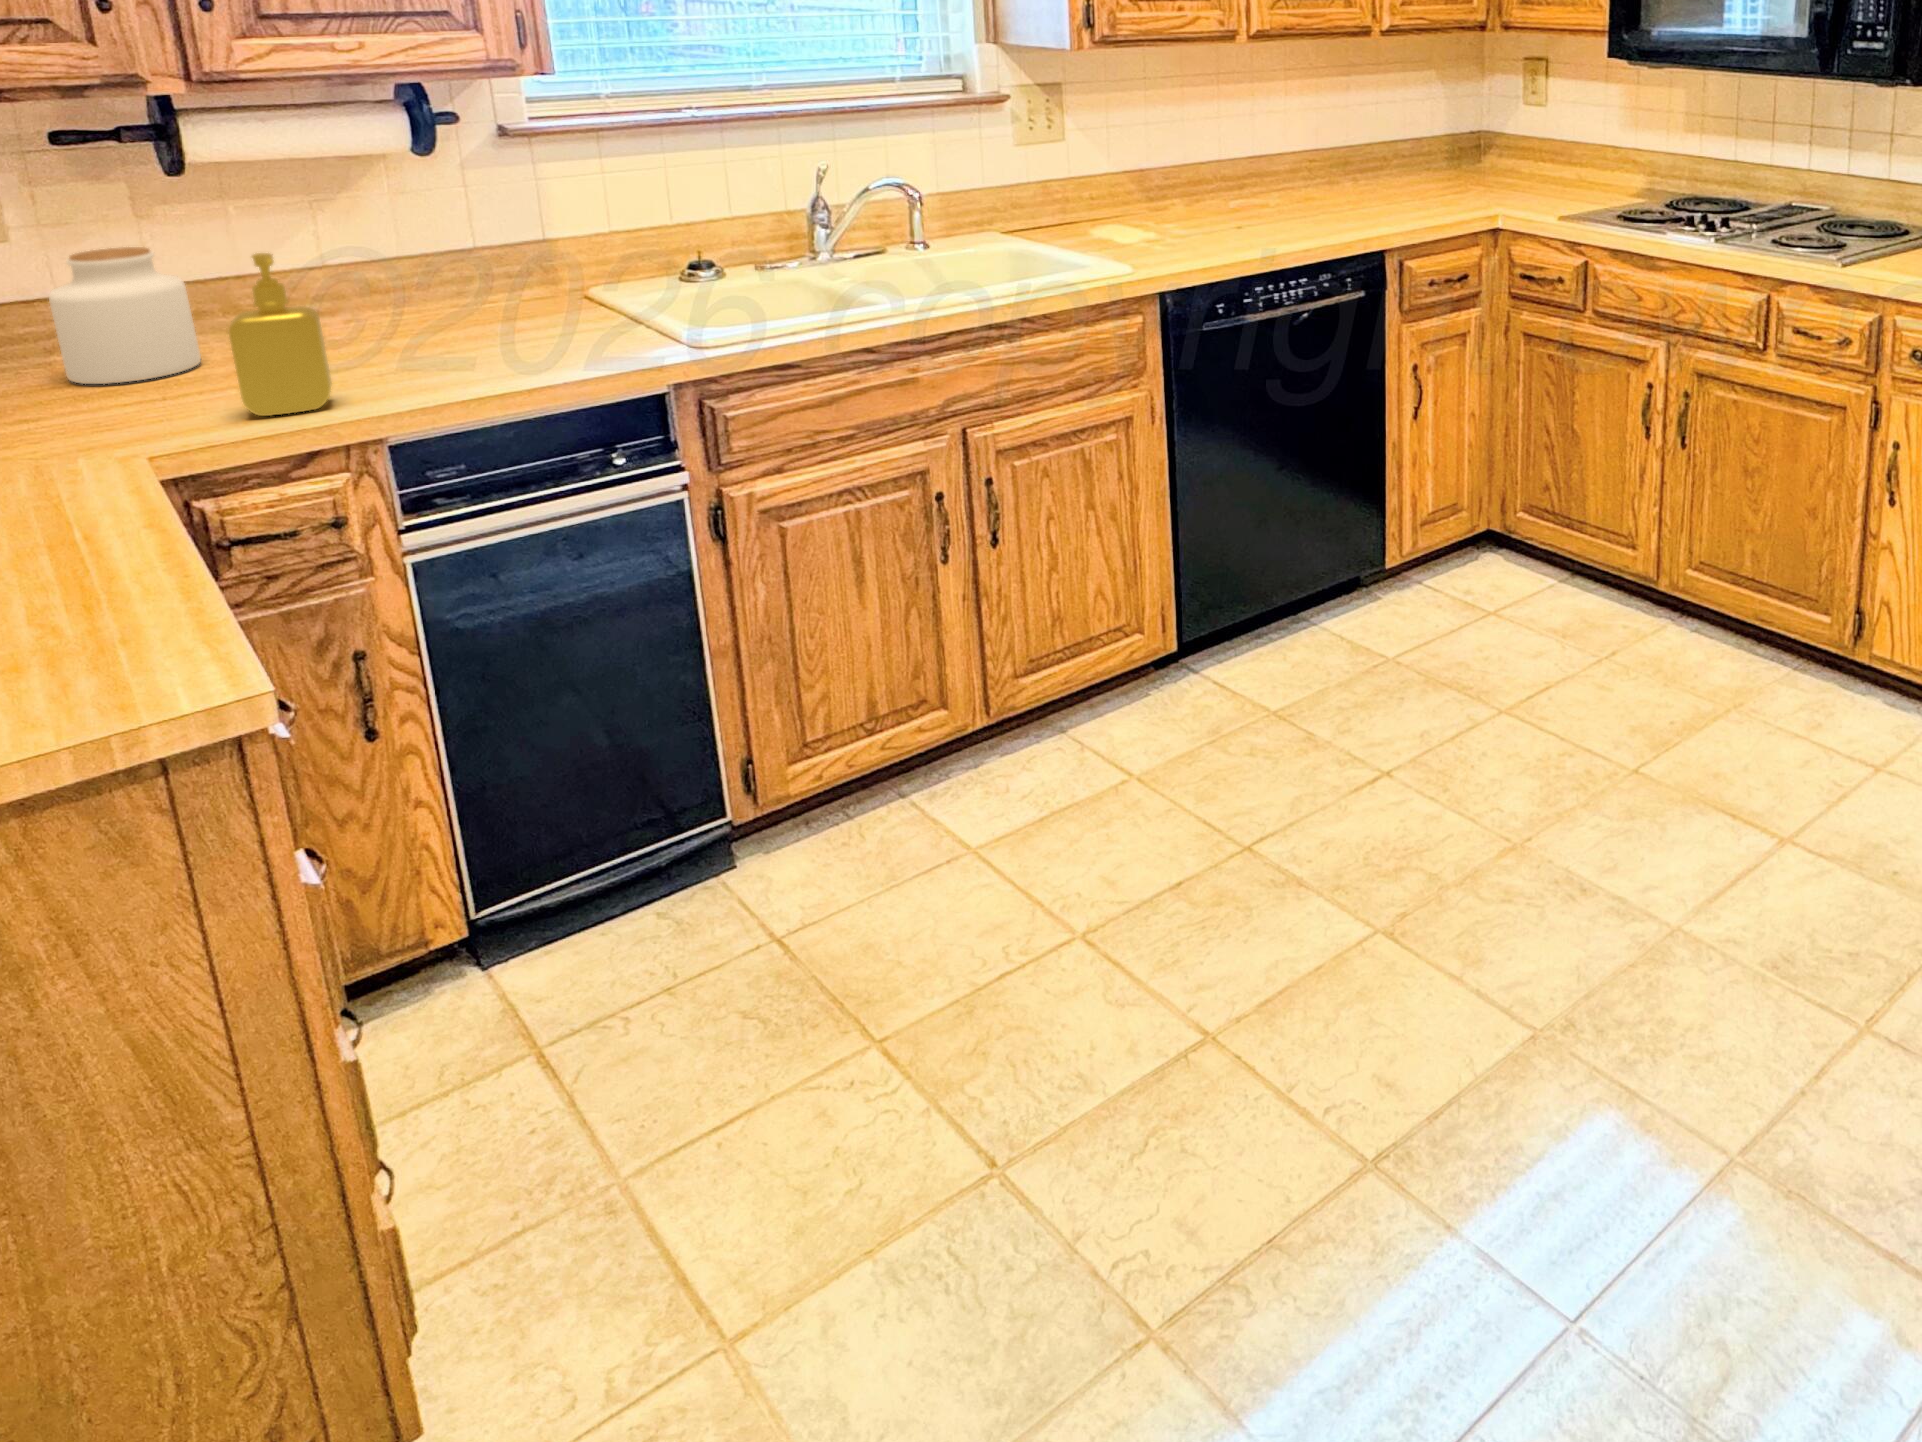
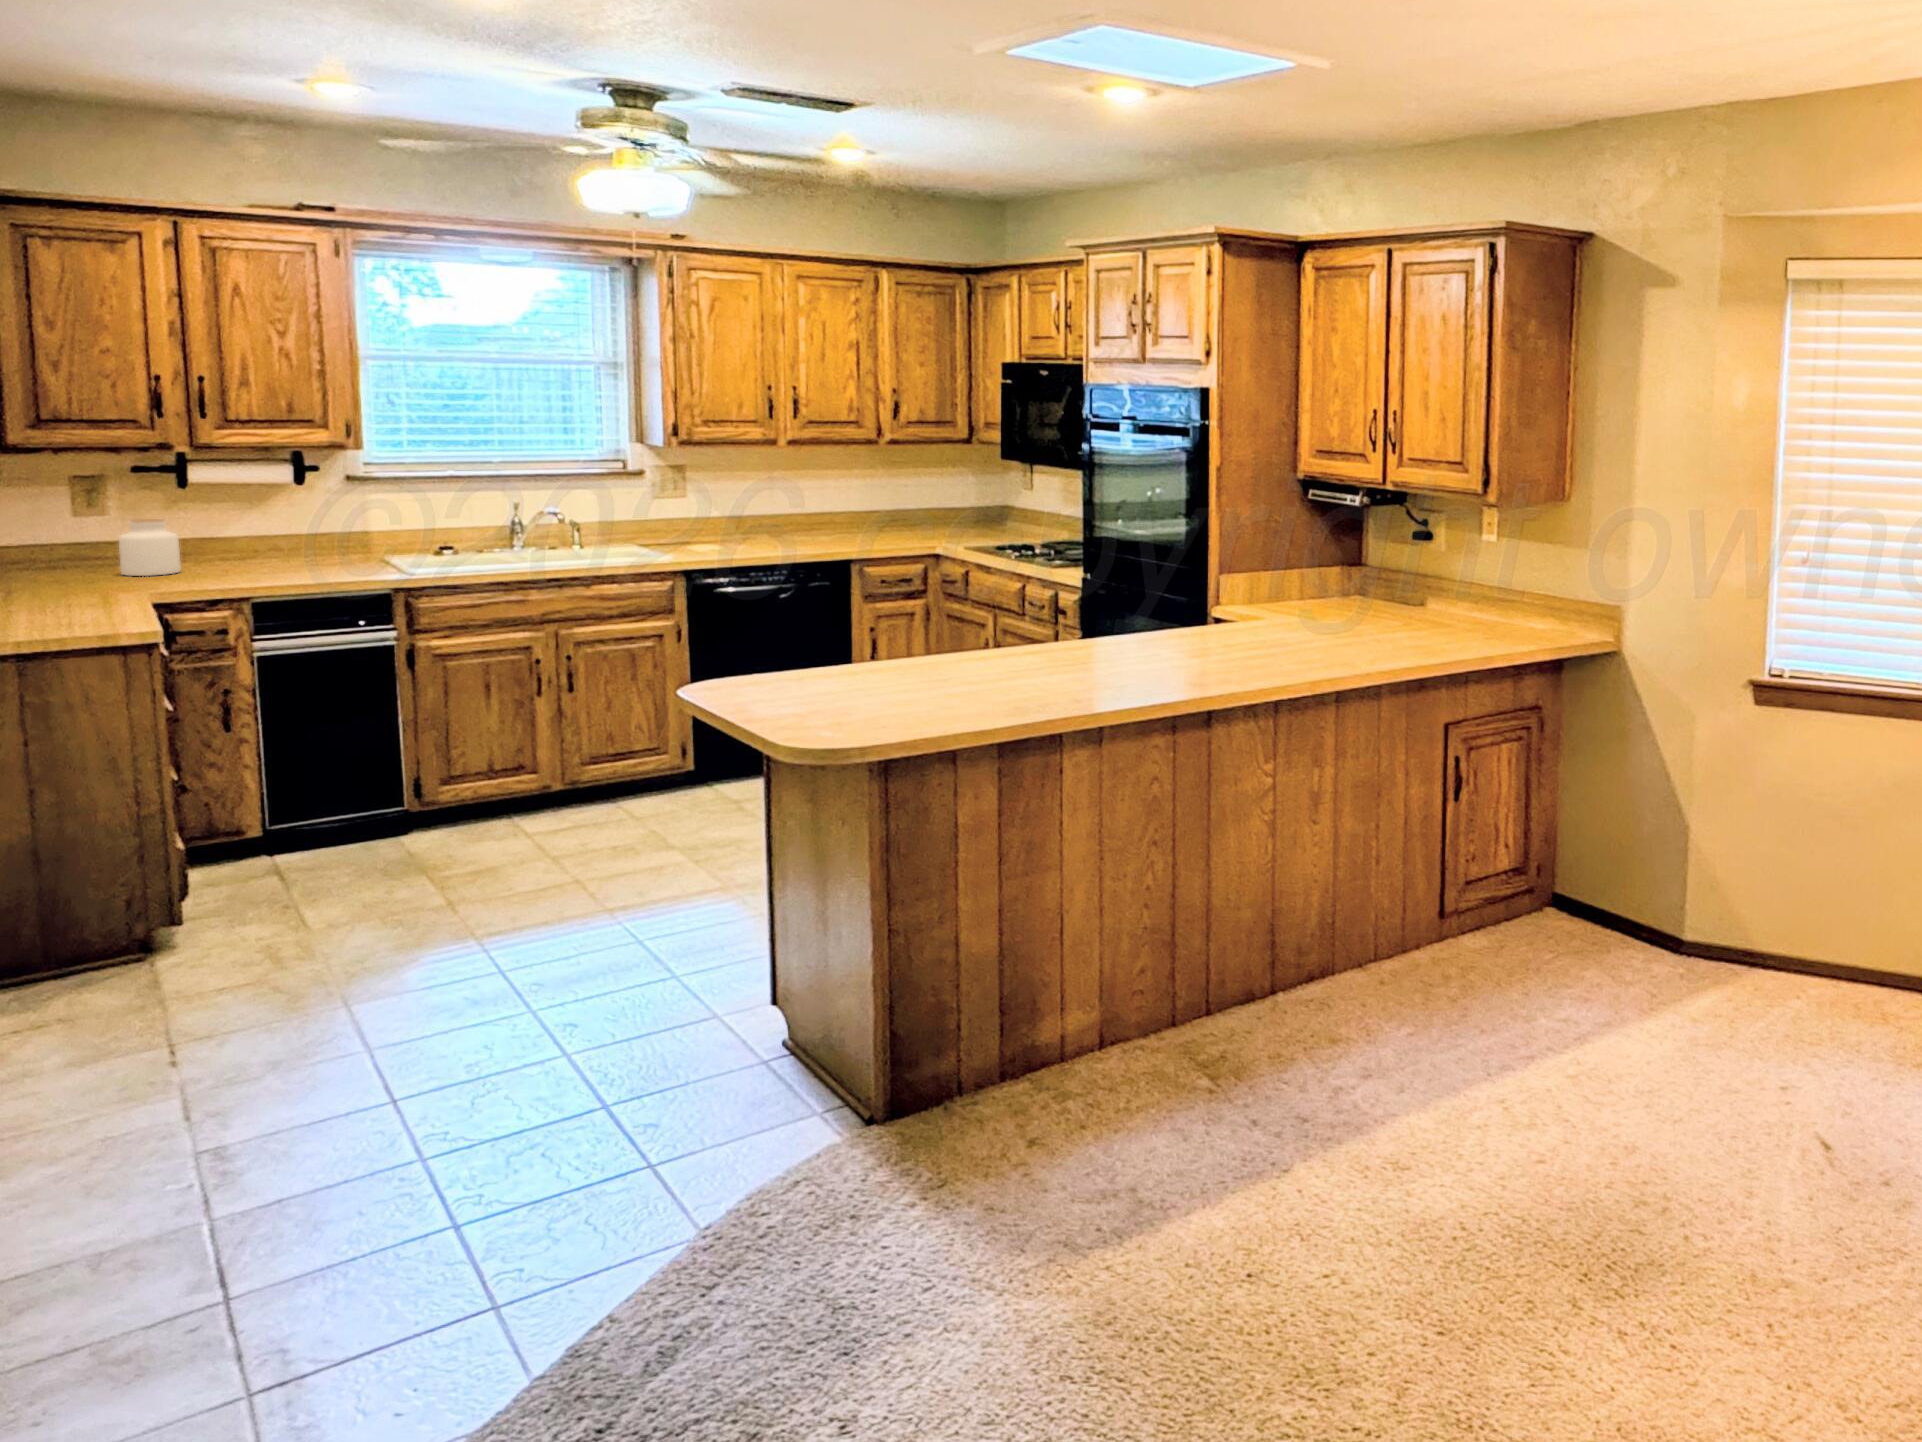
soap dispenser: present [229,253,332,416] -> none [191,518,233,586]

